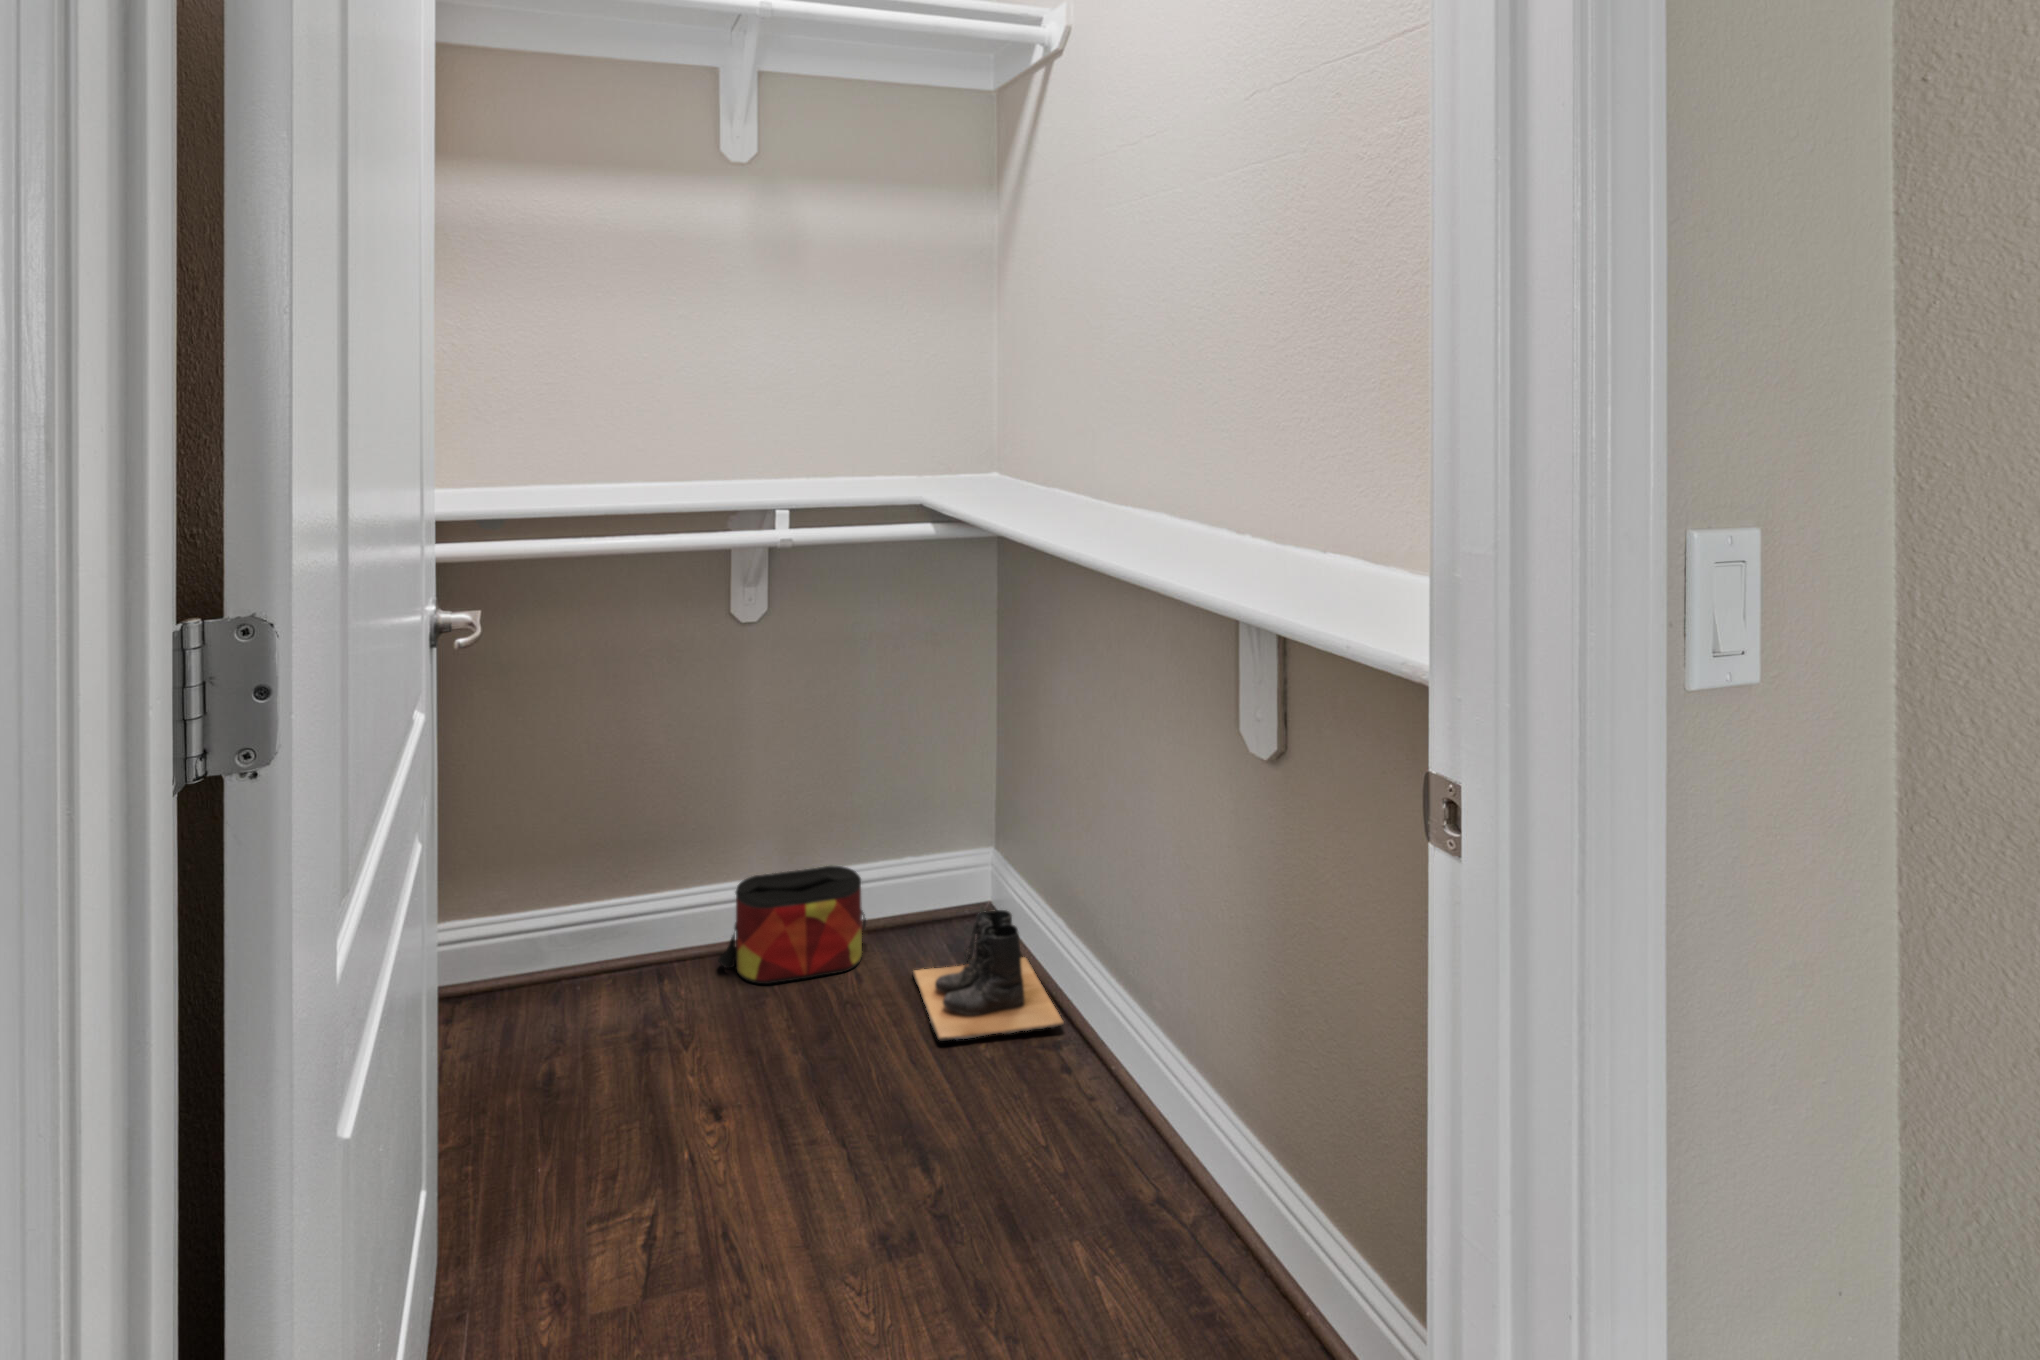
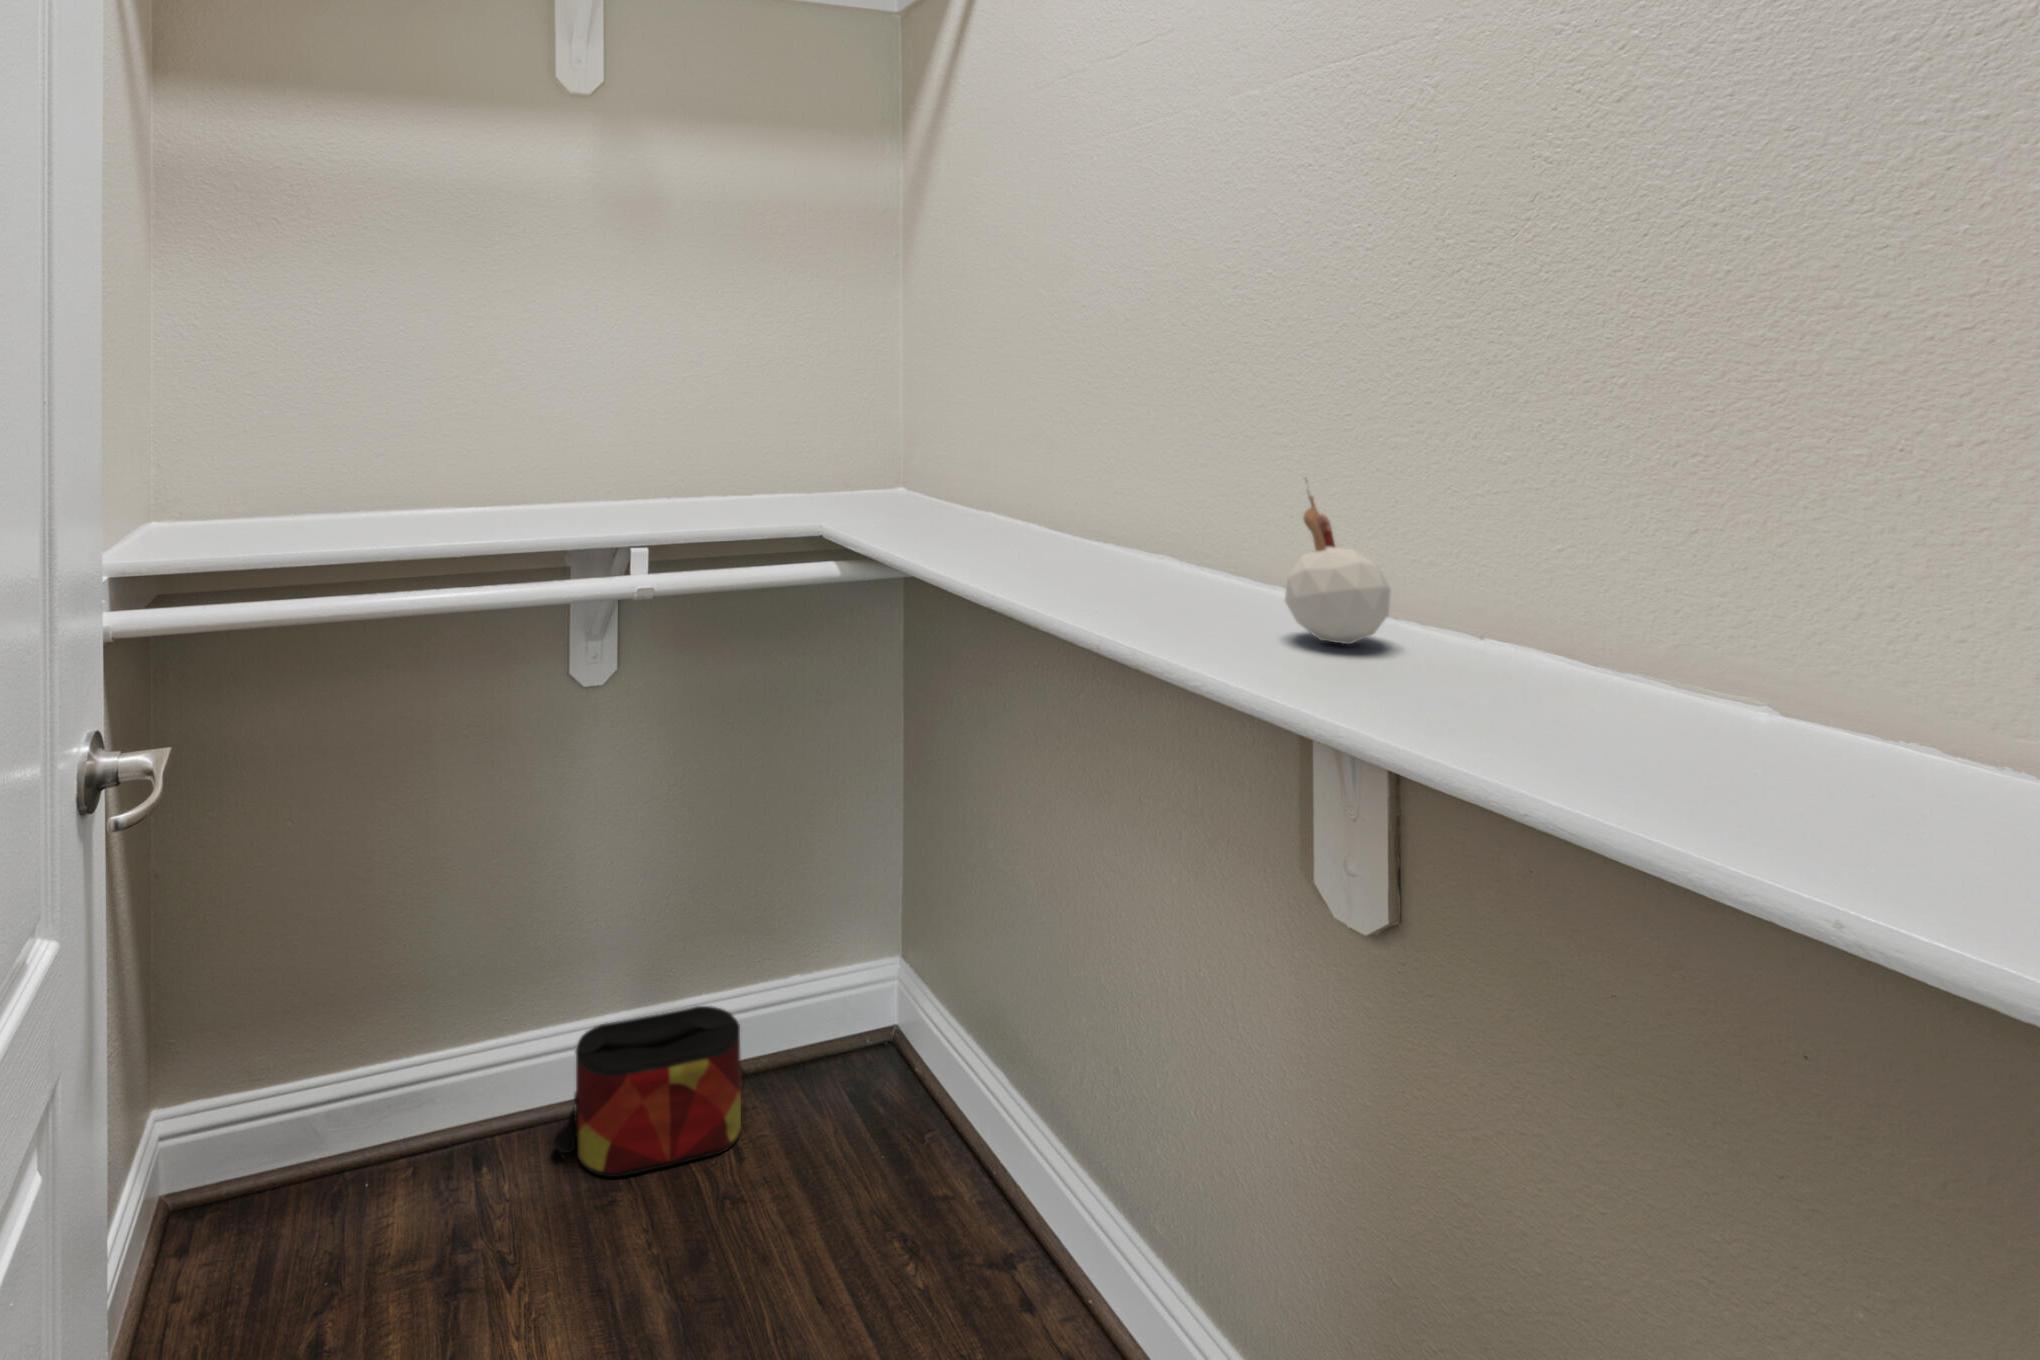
candle: none [1210,457,1278,569] -> present [1285,484,1391,644]
boots: present [913,910,1064,1041] -> none [809,1069,1019,1267]

